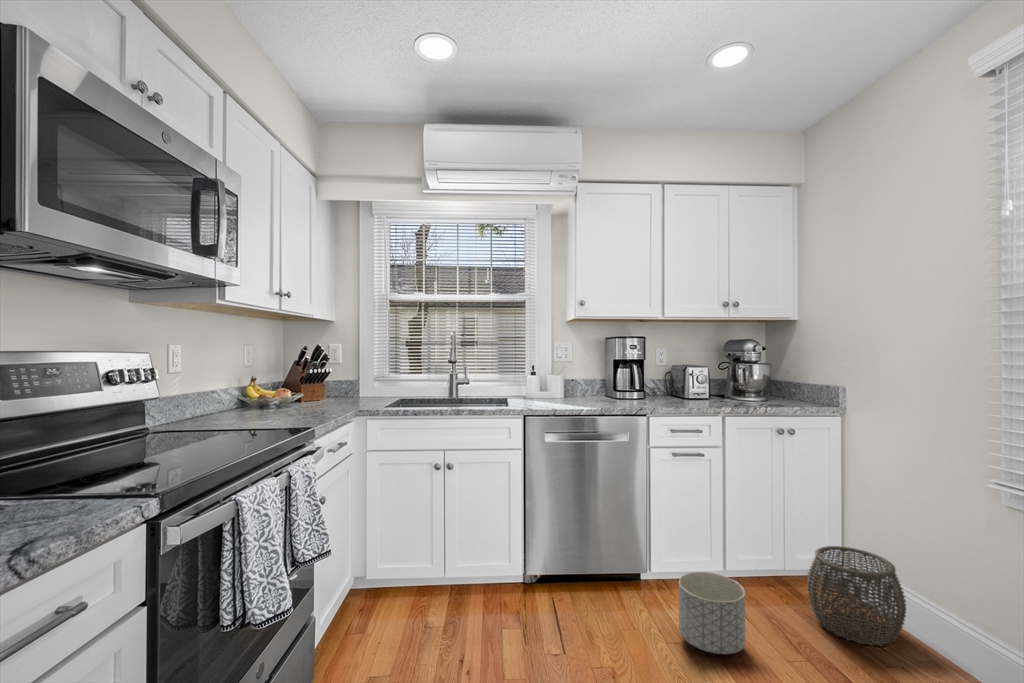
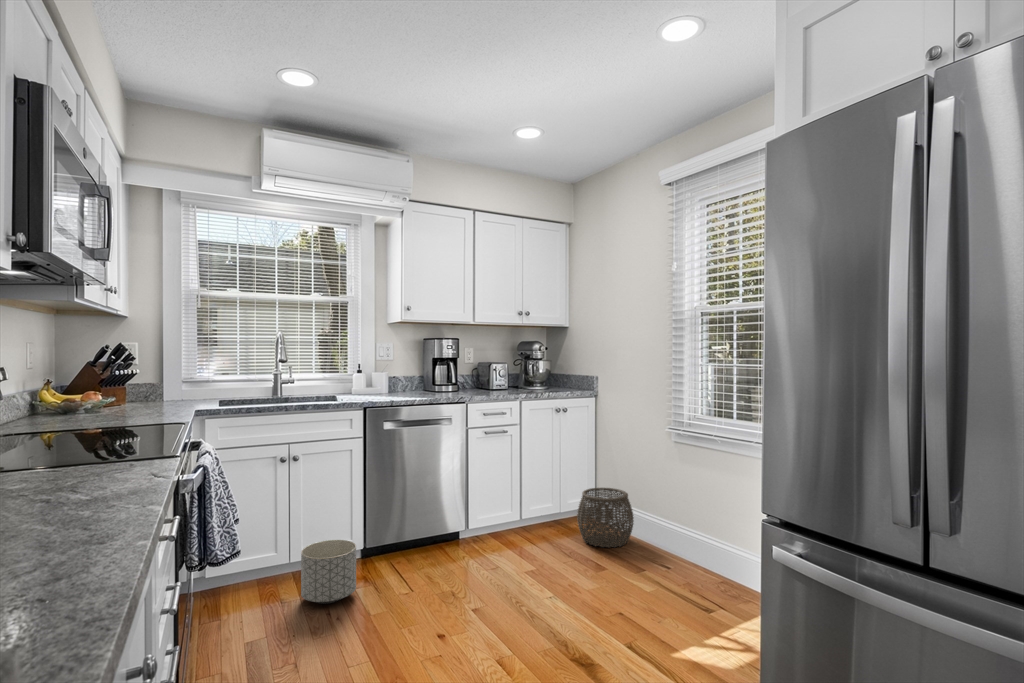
planter: present [679,572,745,654] -> present [301,540,356,604]

